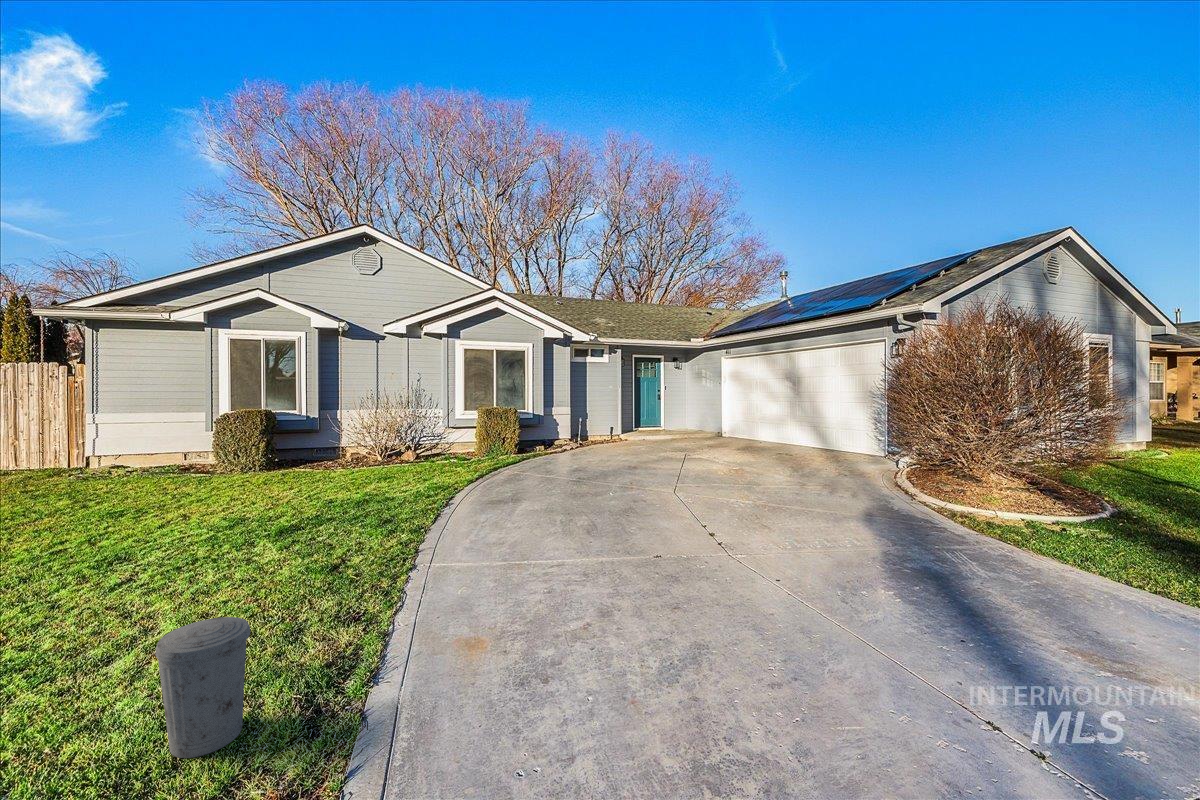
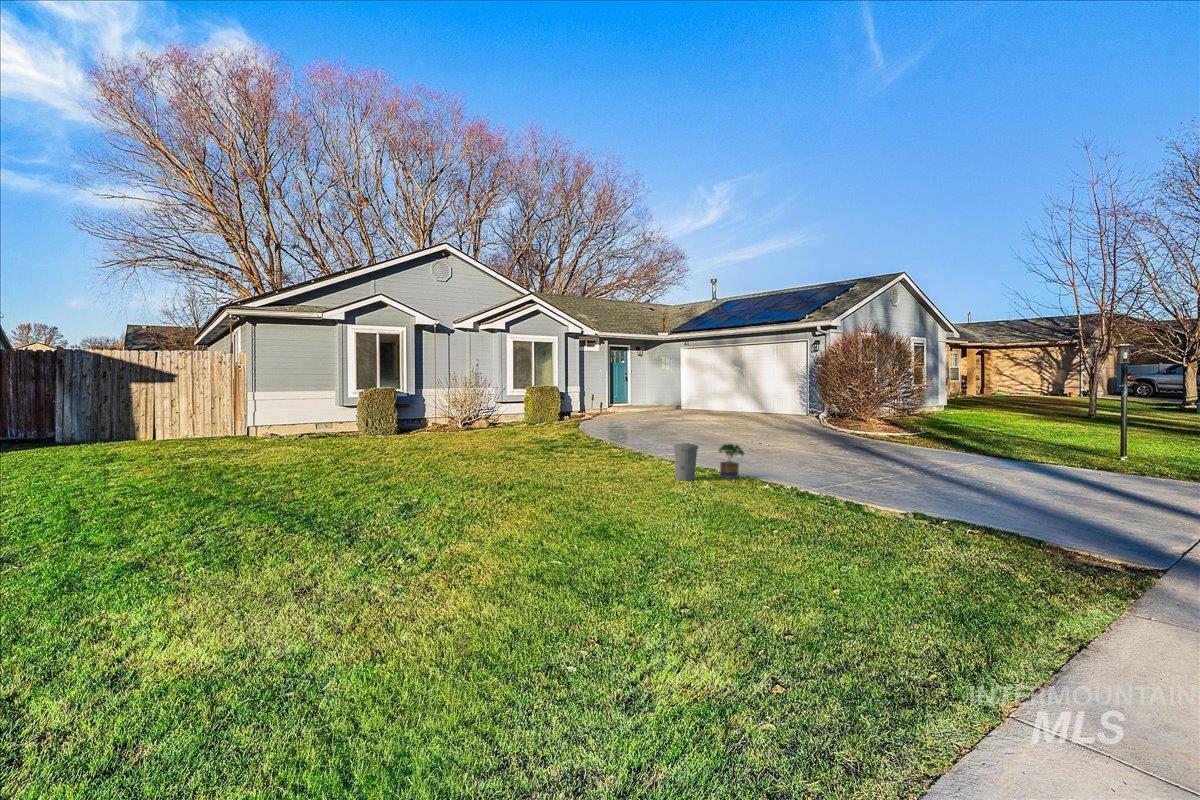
potted tree: none [309,628,391,762] -> present [719,444,744,479]

